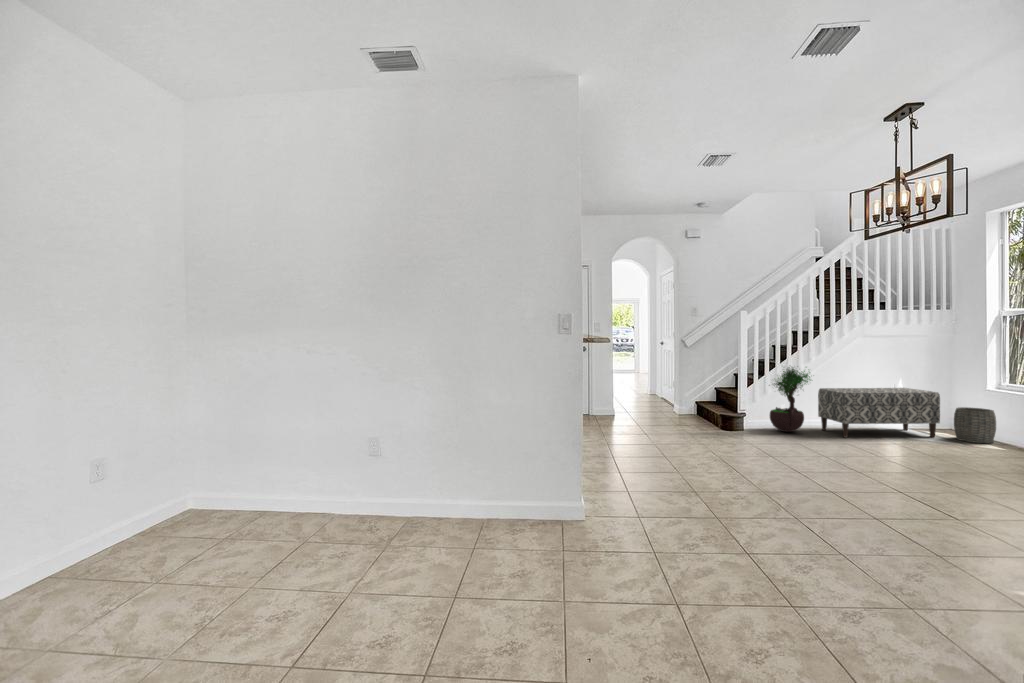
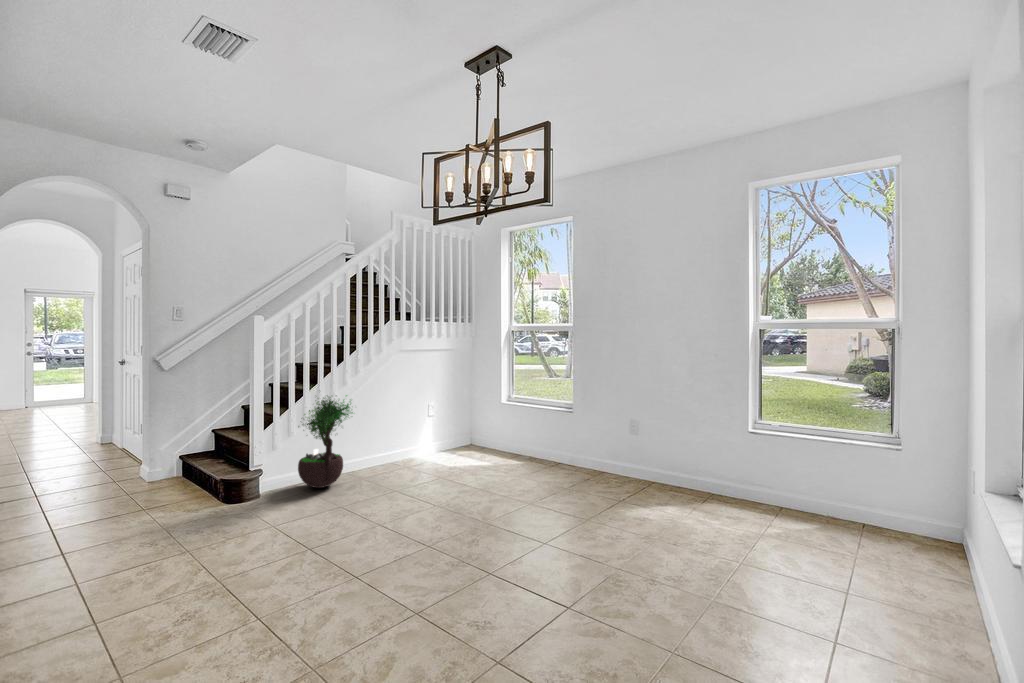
bench: present [818,388,940,438] -> none [357,407,471,481]
woven basket: present [954,407,996,443] -> none [481,423,512,460]

